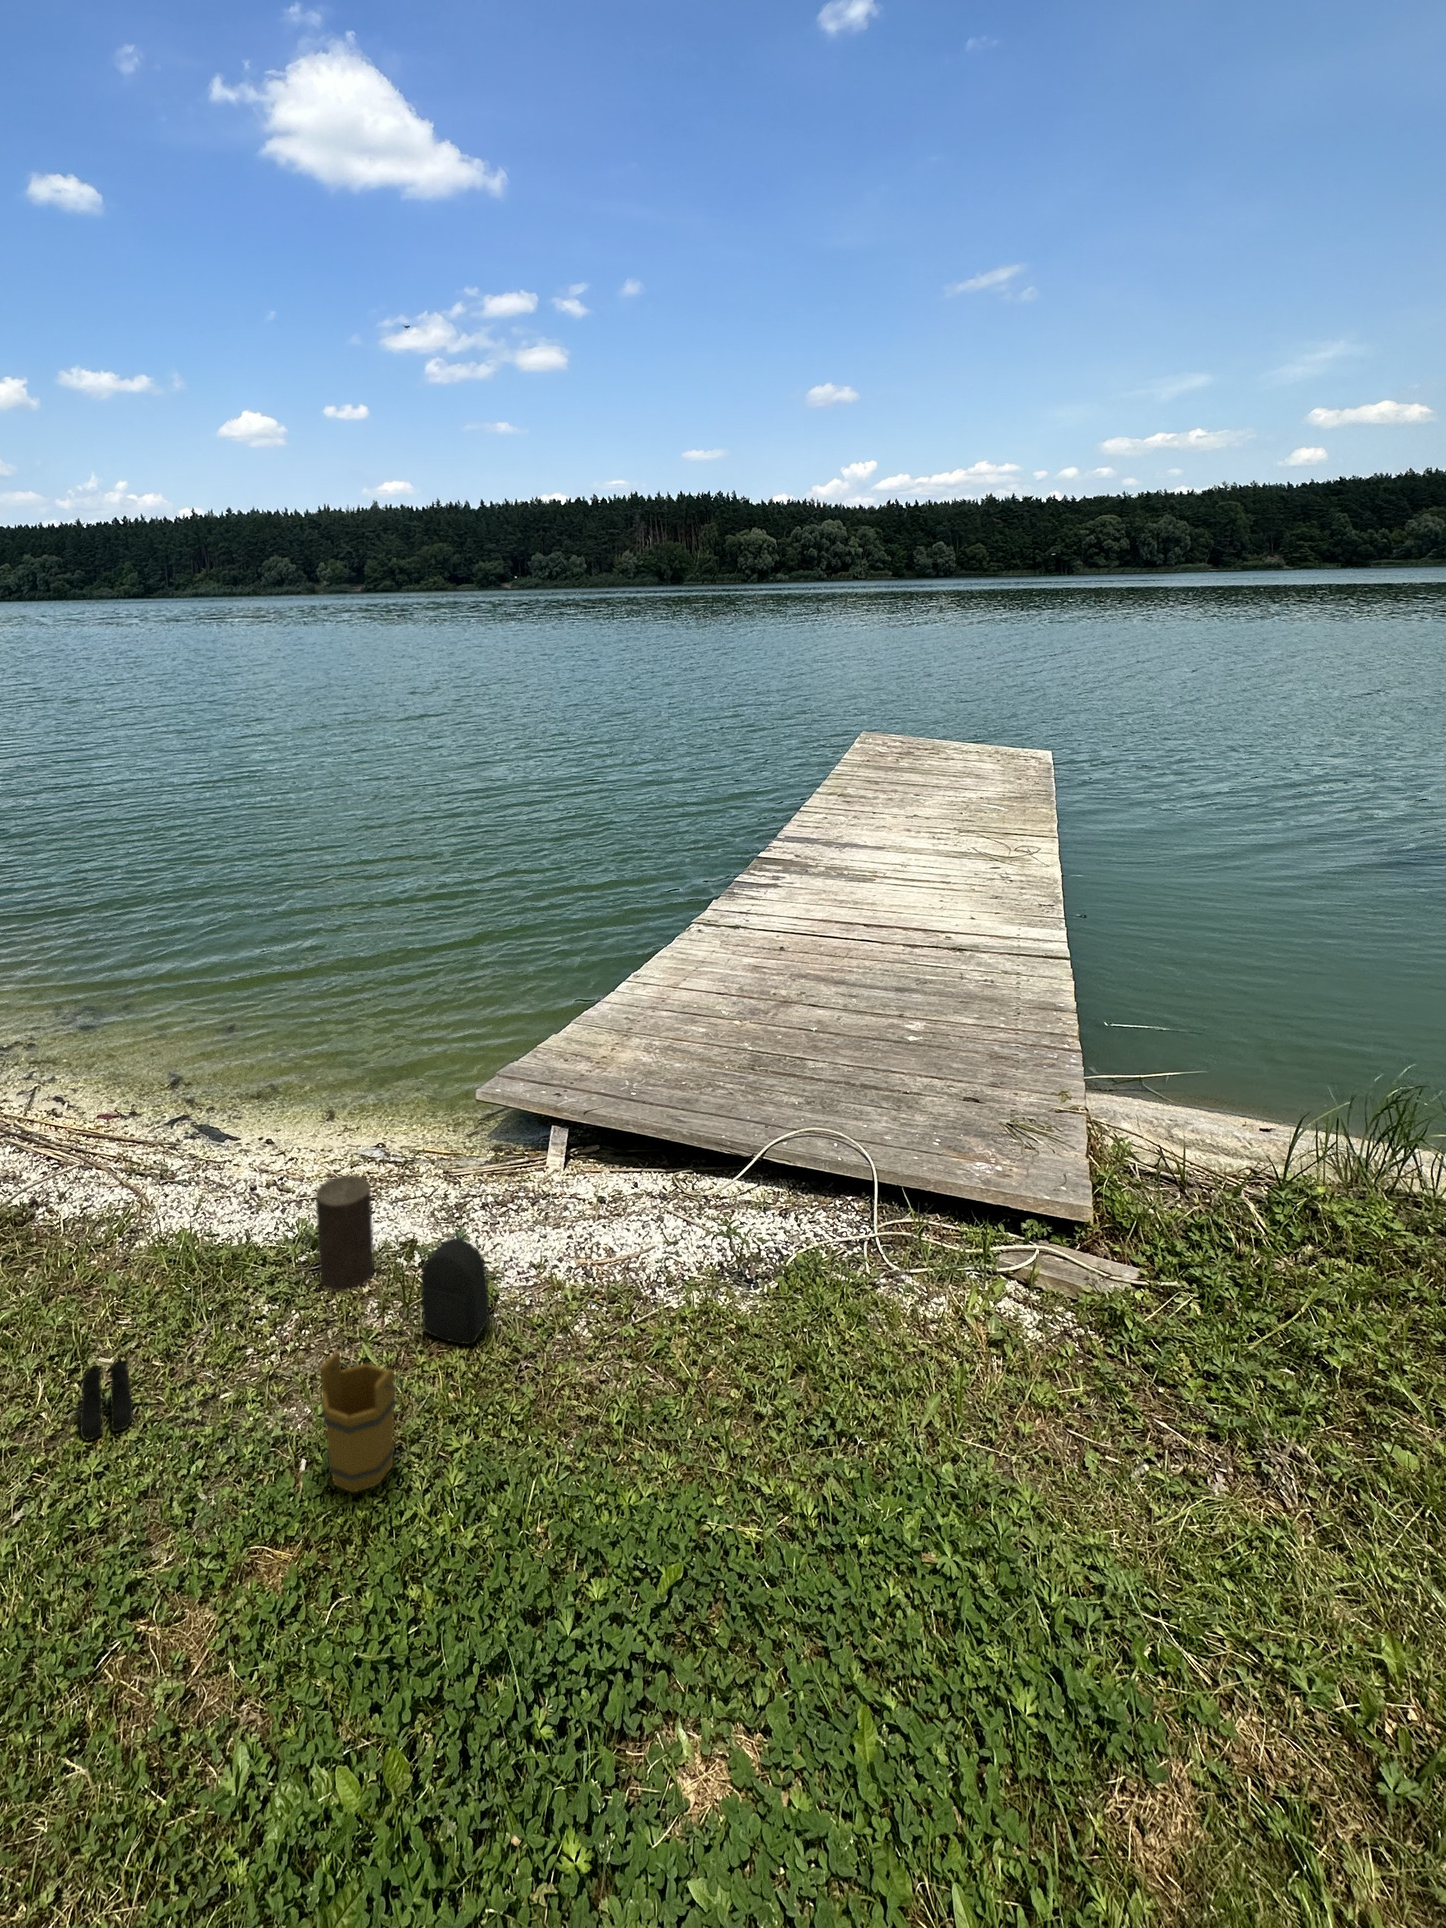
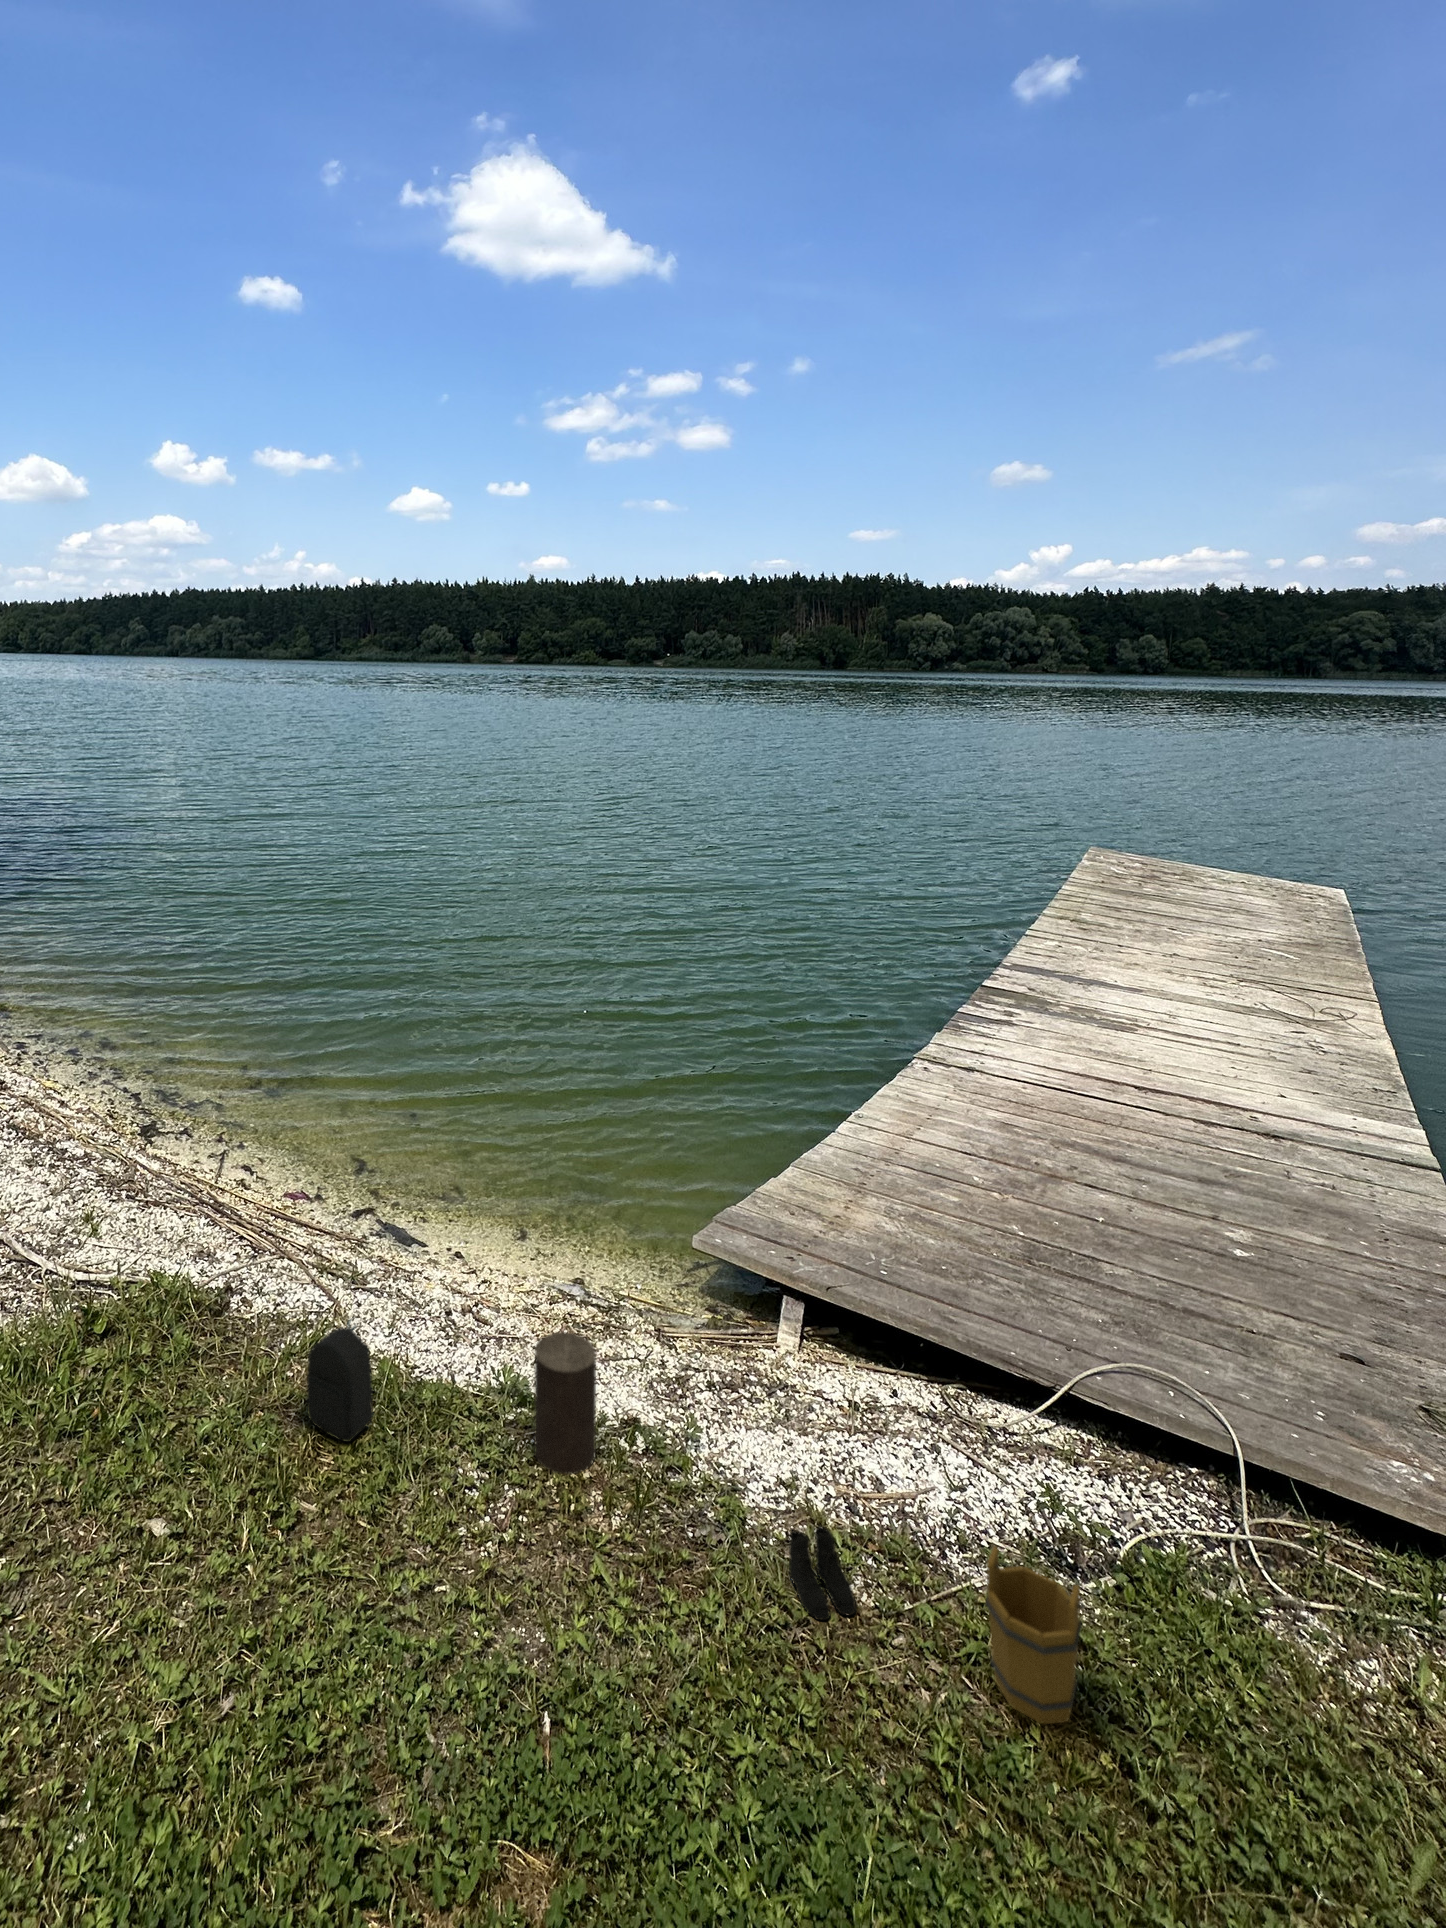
backpack: present [421,1230,489,1344] -> present [307,1320,374,1442]
bucket: present [320,1351,401,1492] -> present [986,1546,1085,1724]
boots: present [80,1359,133,1441] -> present [789,1525,856,1620]

